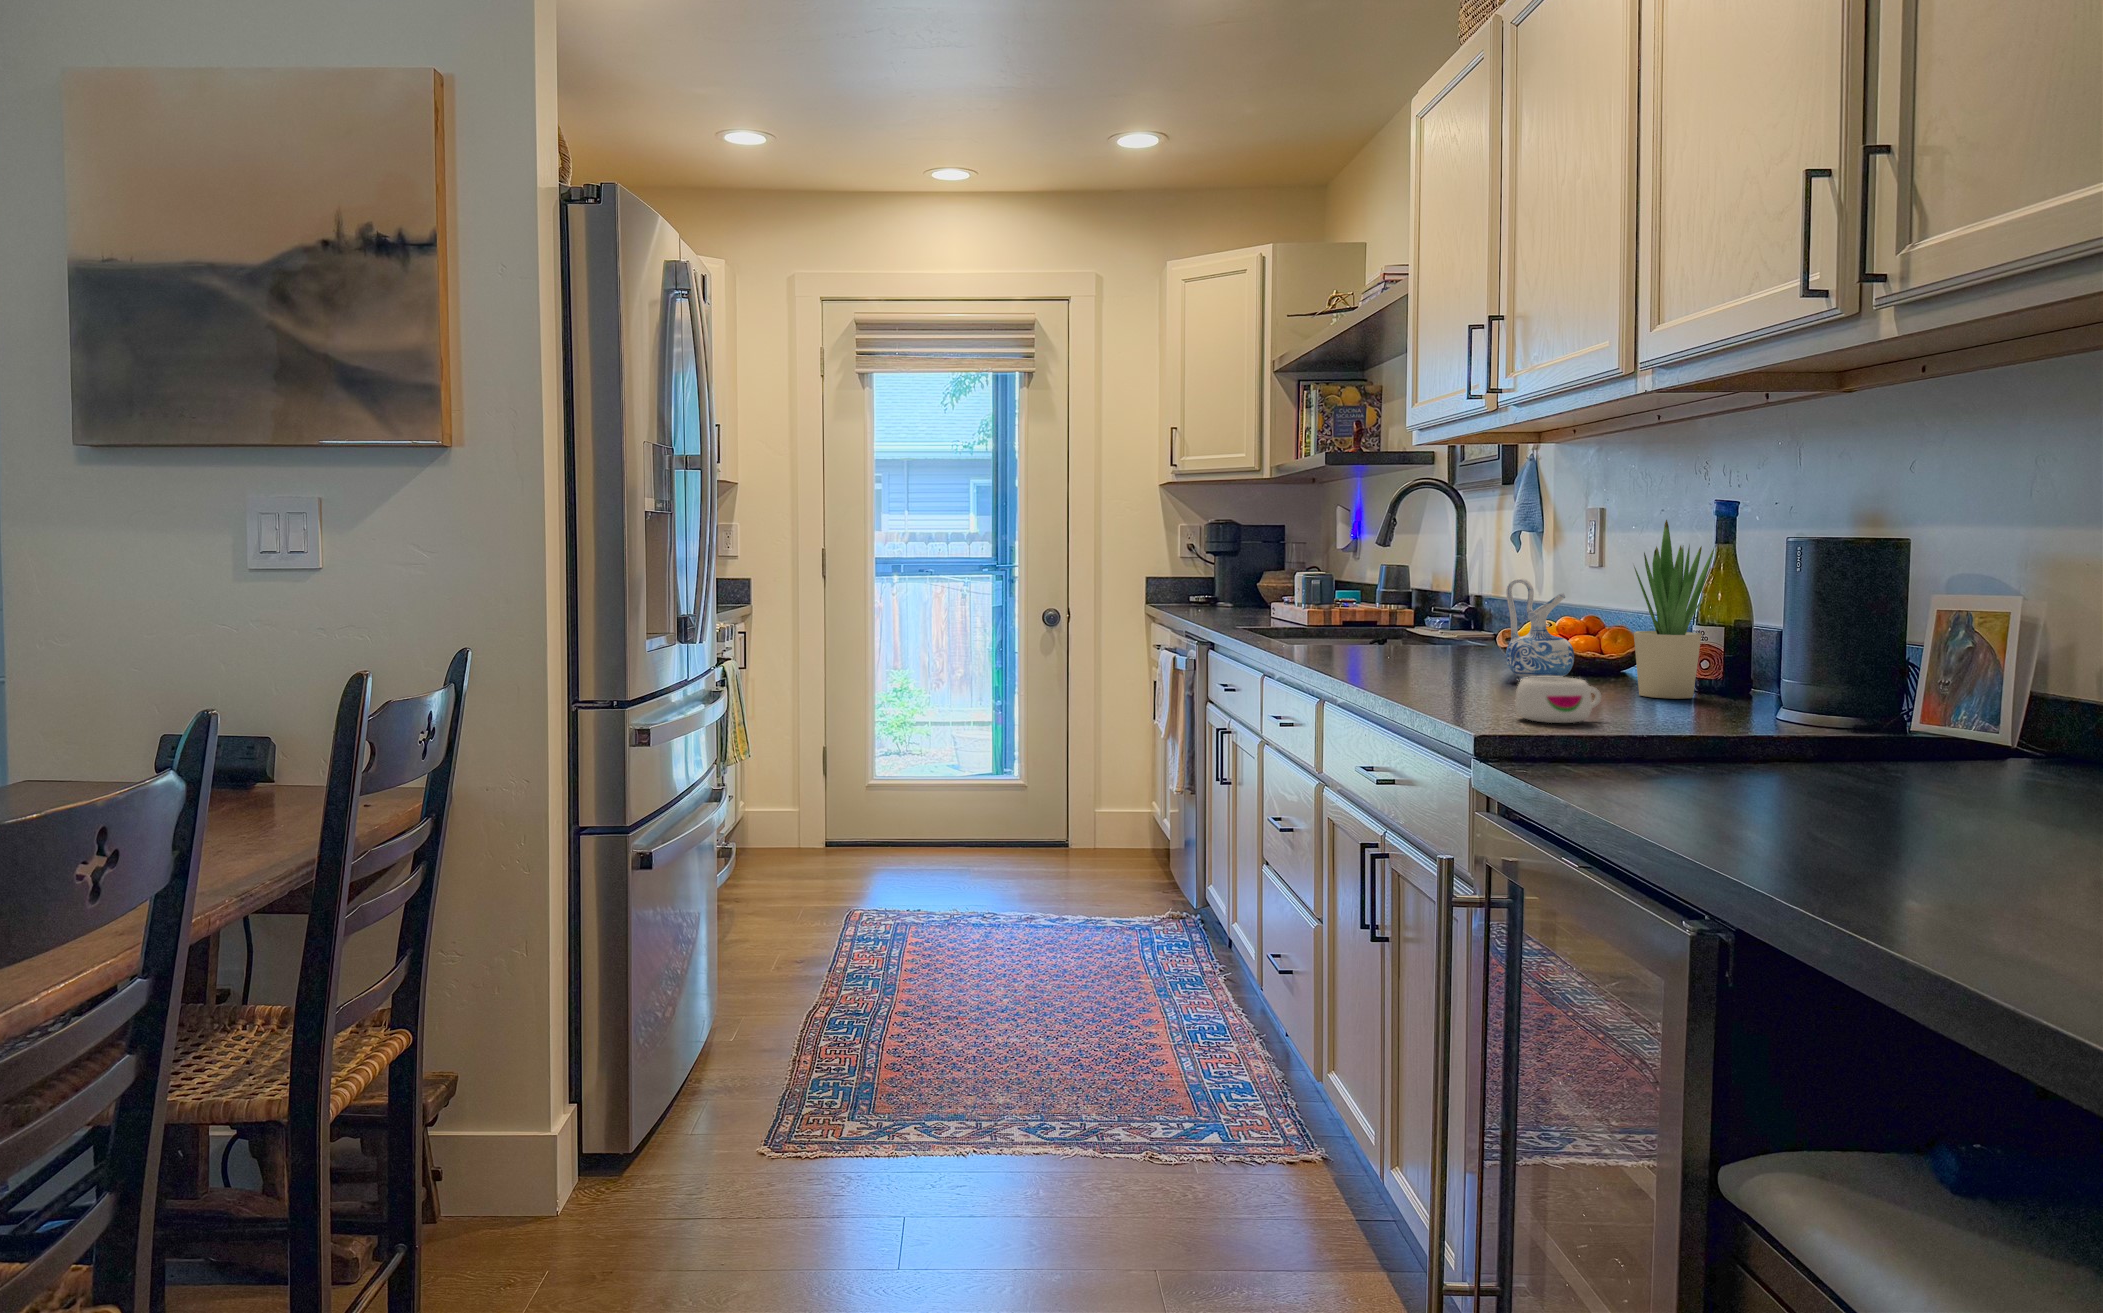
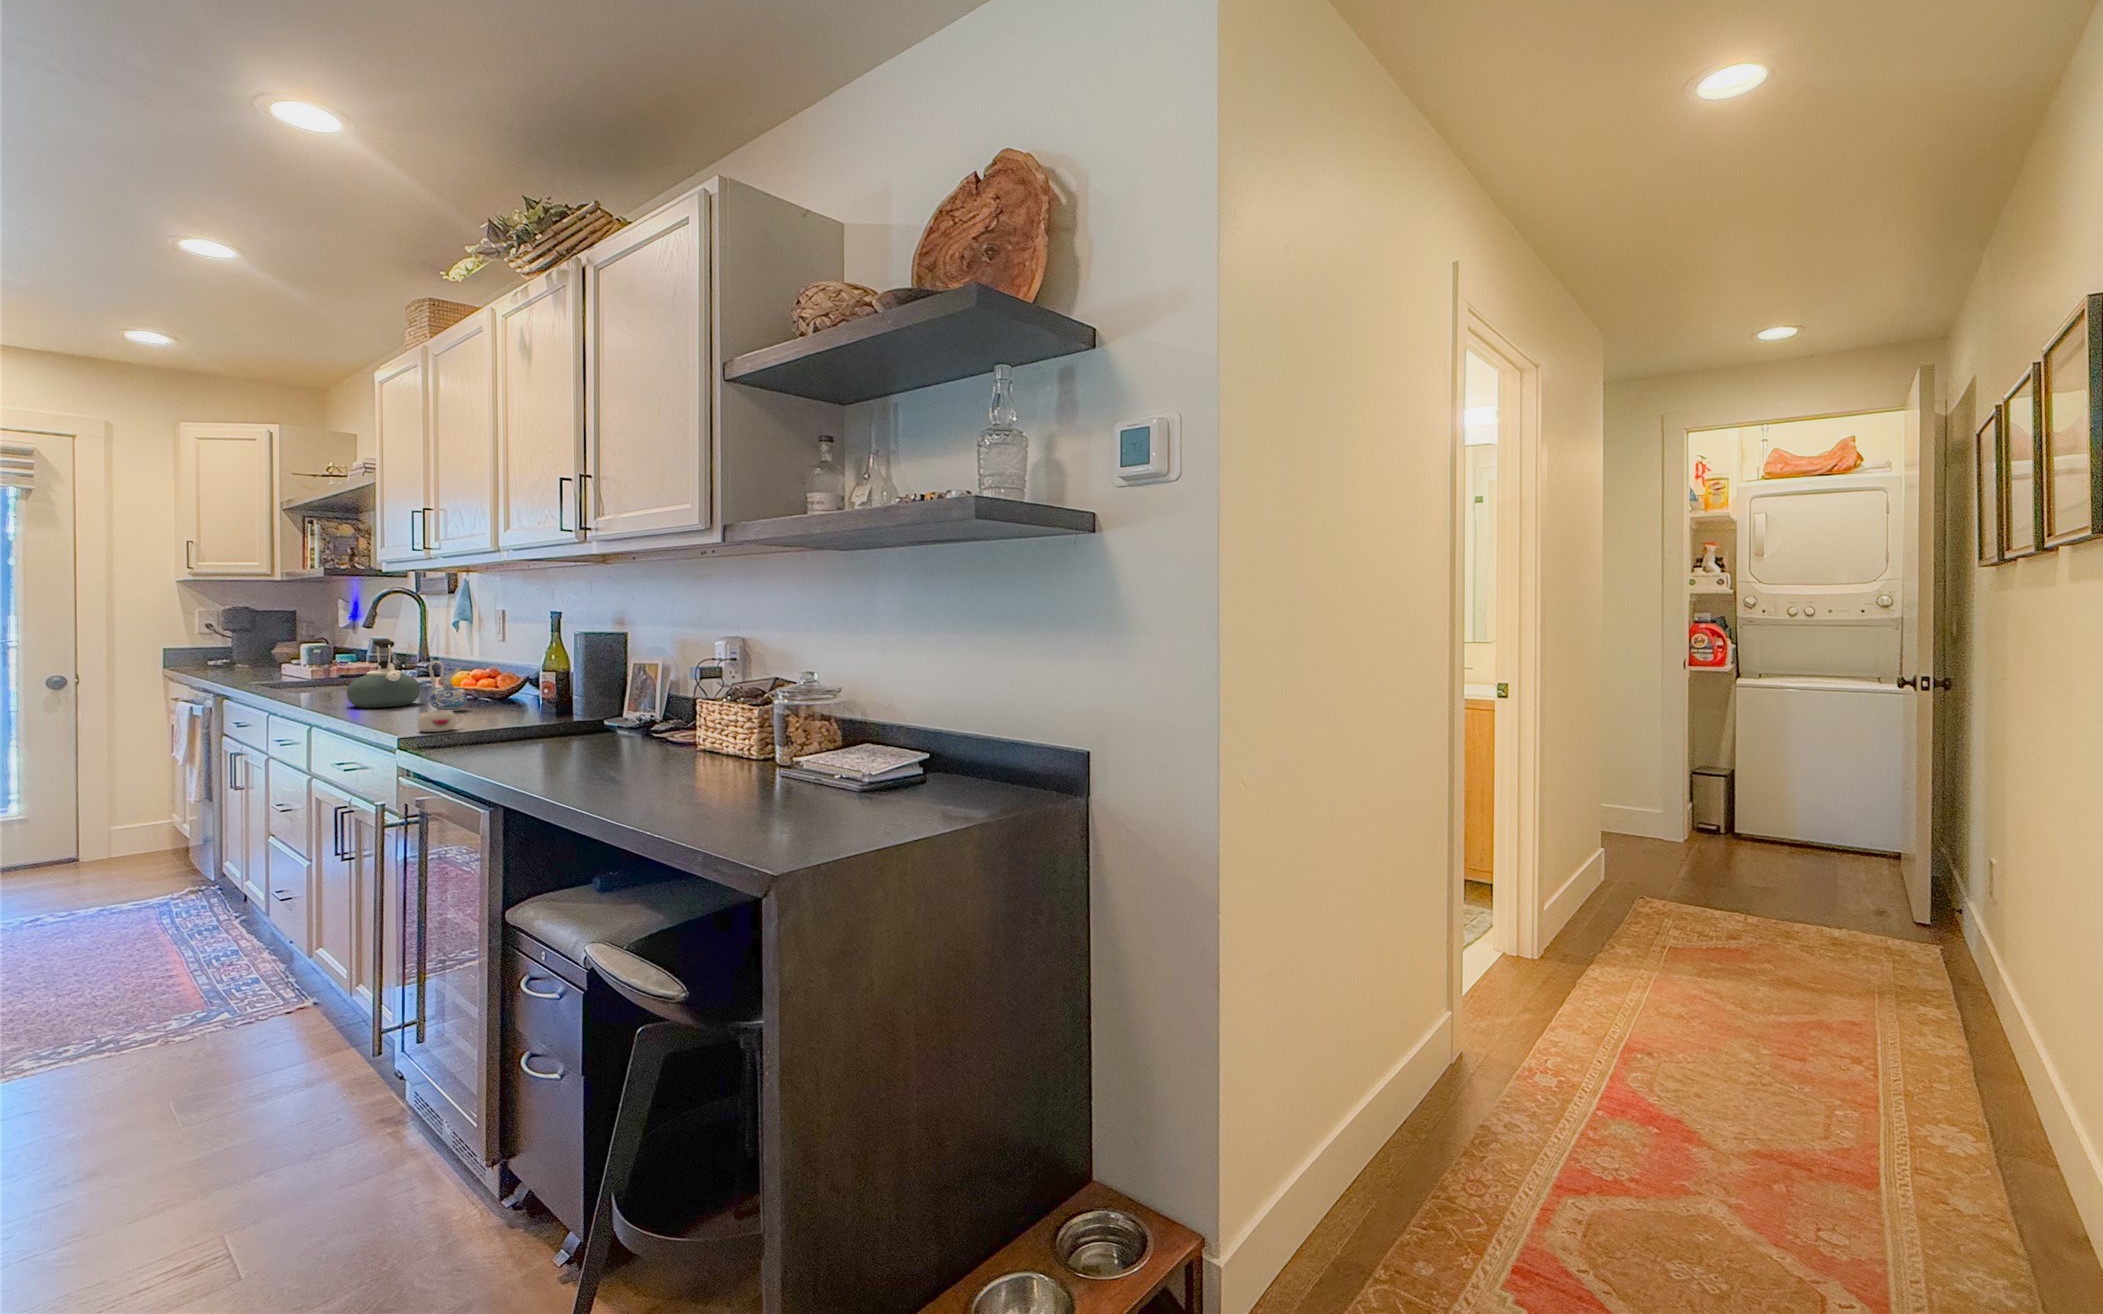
potted plant: present [1634,520,1714,699] -> none [492,634,531,714]
kettle: none [1367,542,1479,668] -> present [347,640,420,708]

